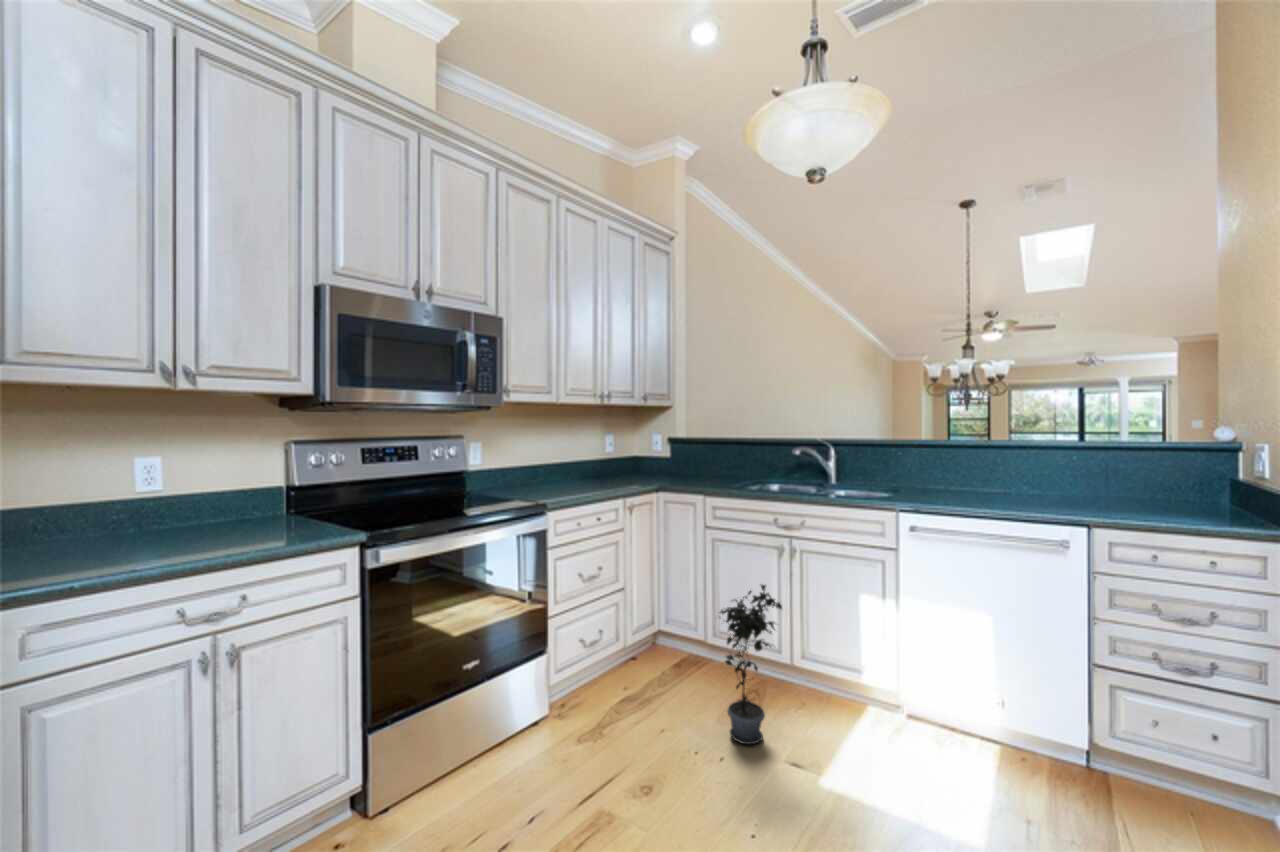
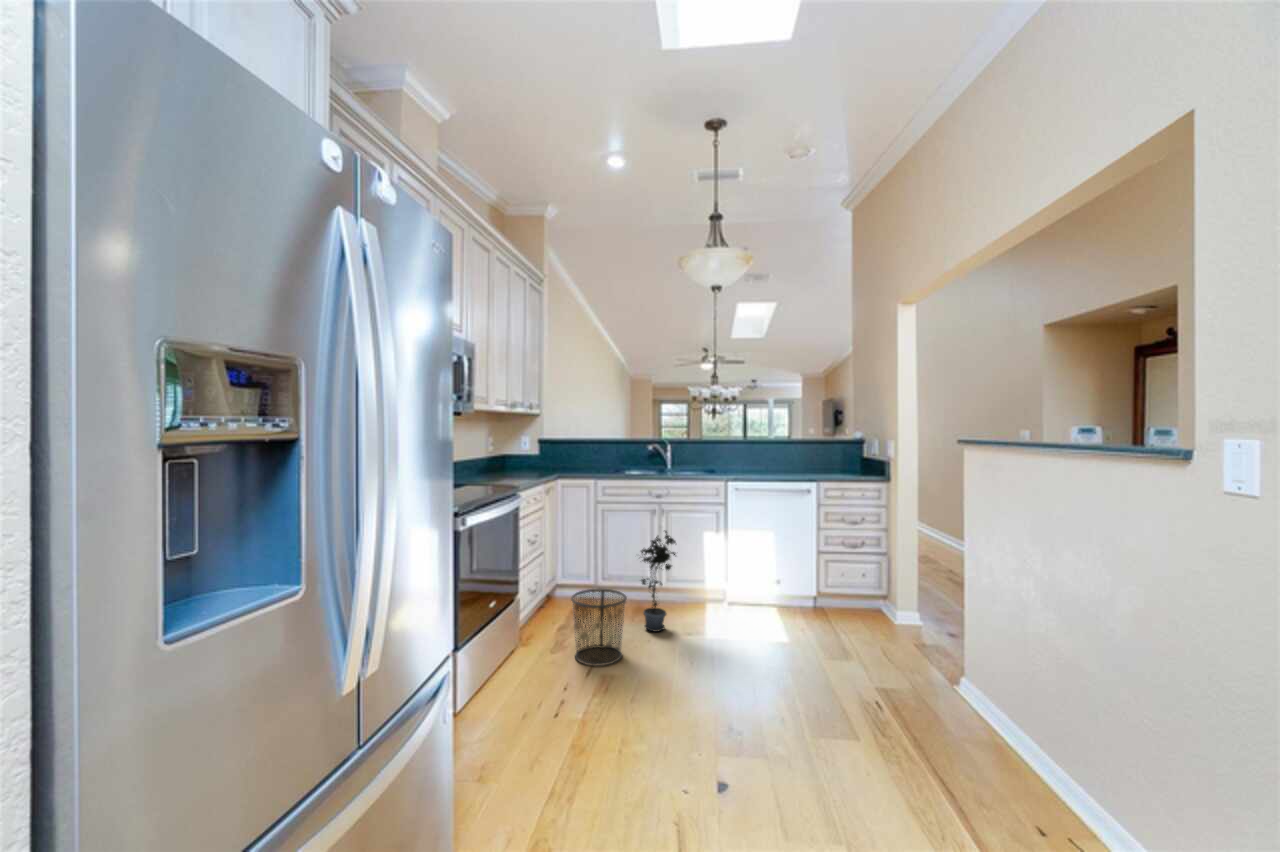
waste bin: none [580,660,666,790] -> present [571,589,627,666]

